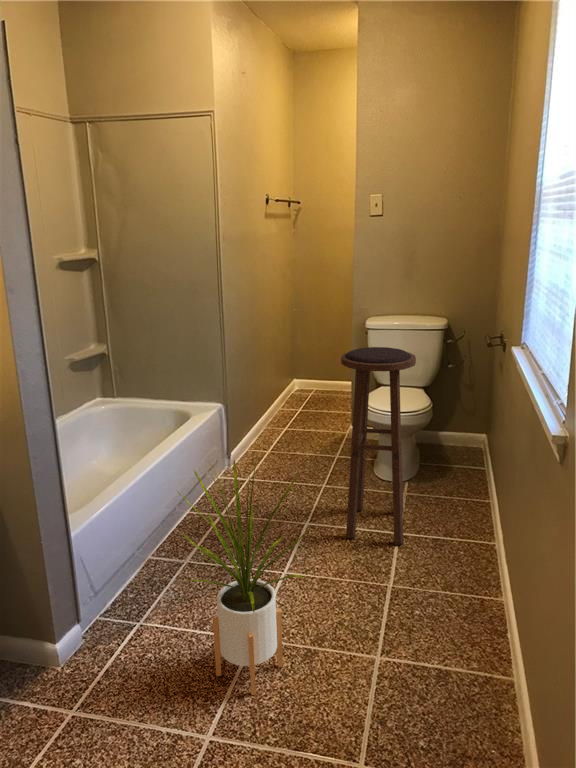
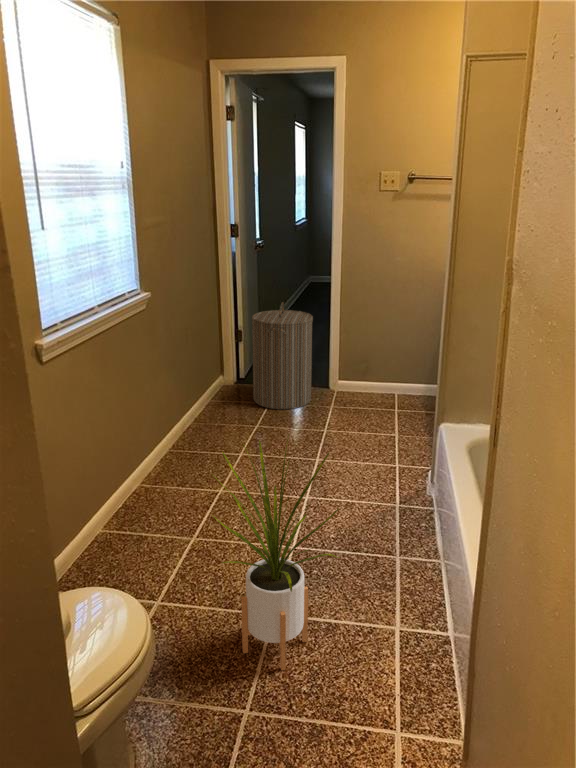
laundry hamper: none [269,333,328,438] -> present [252,302,313,409]
stool: present [341,347,416,545] -> none [347,322,422,518]

